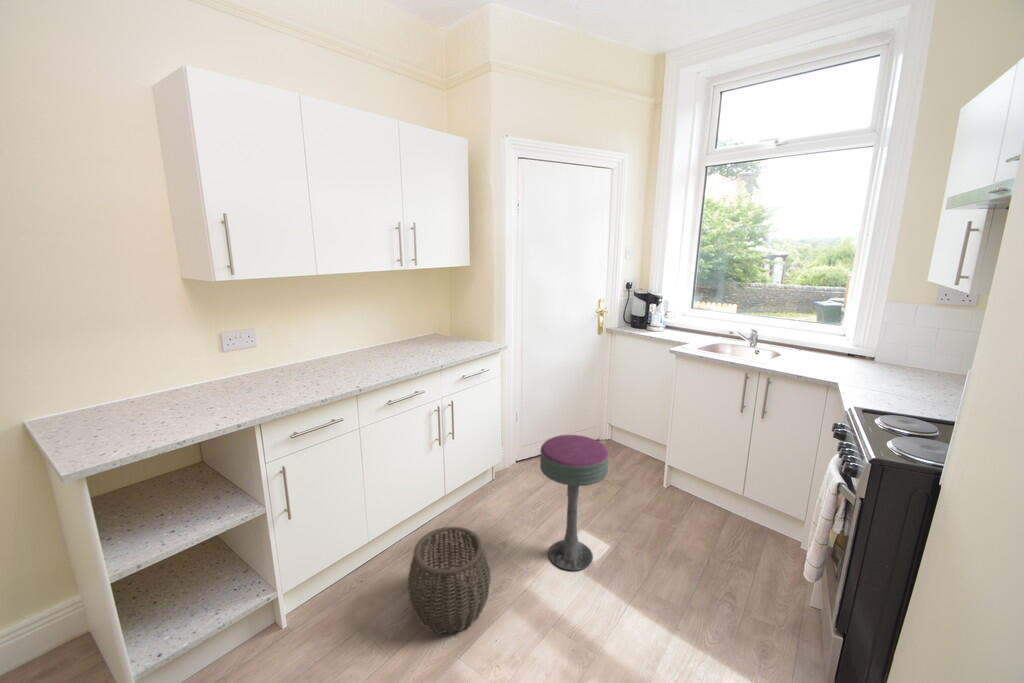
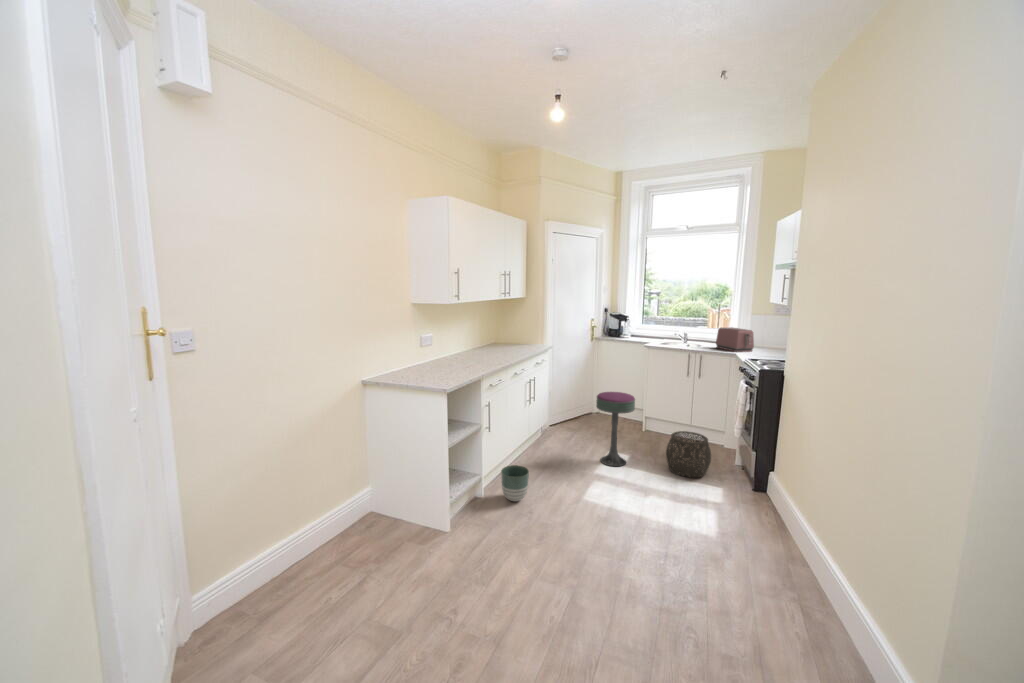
toaster: none [805,326,885,377] -> present [716,327,754,352]
woven basket: present [408,527,491,634] -> present [666,431,711,478]
planter: none [305,567,360,639] -> present [501,465,529,501]

